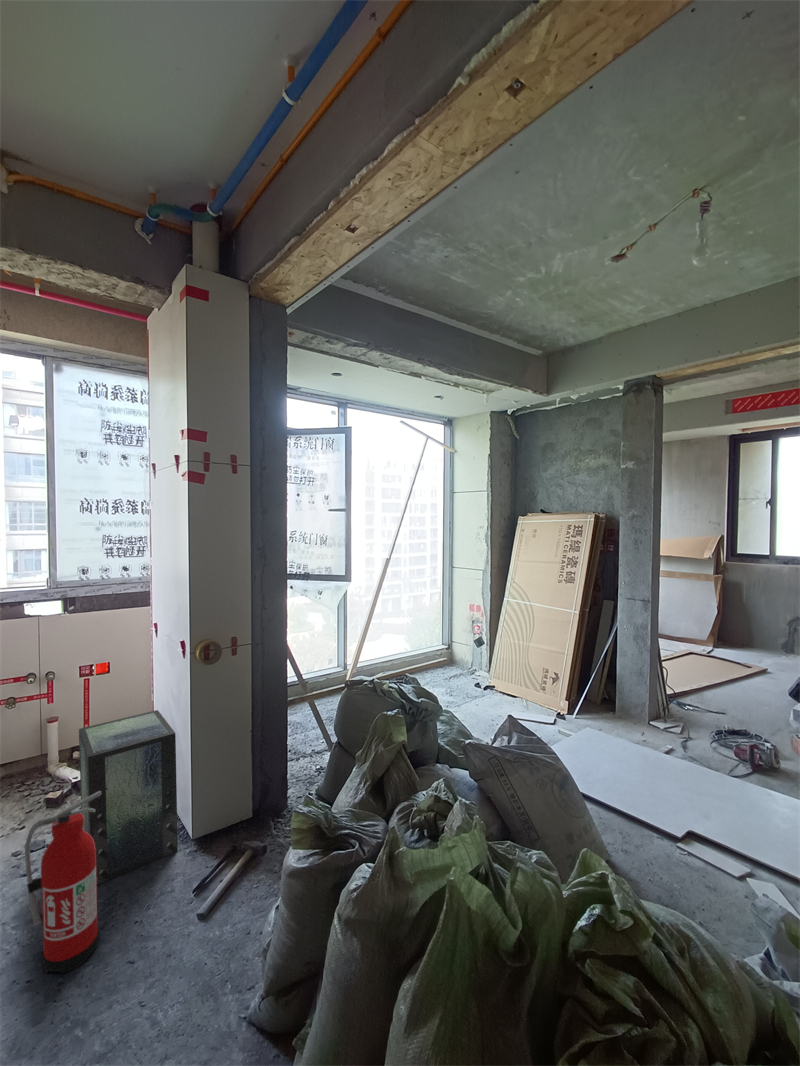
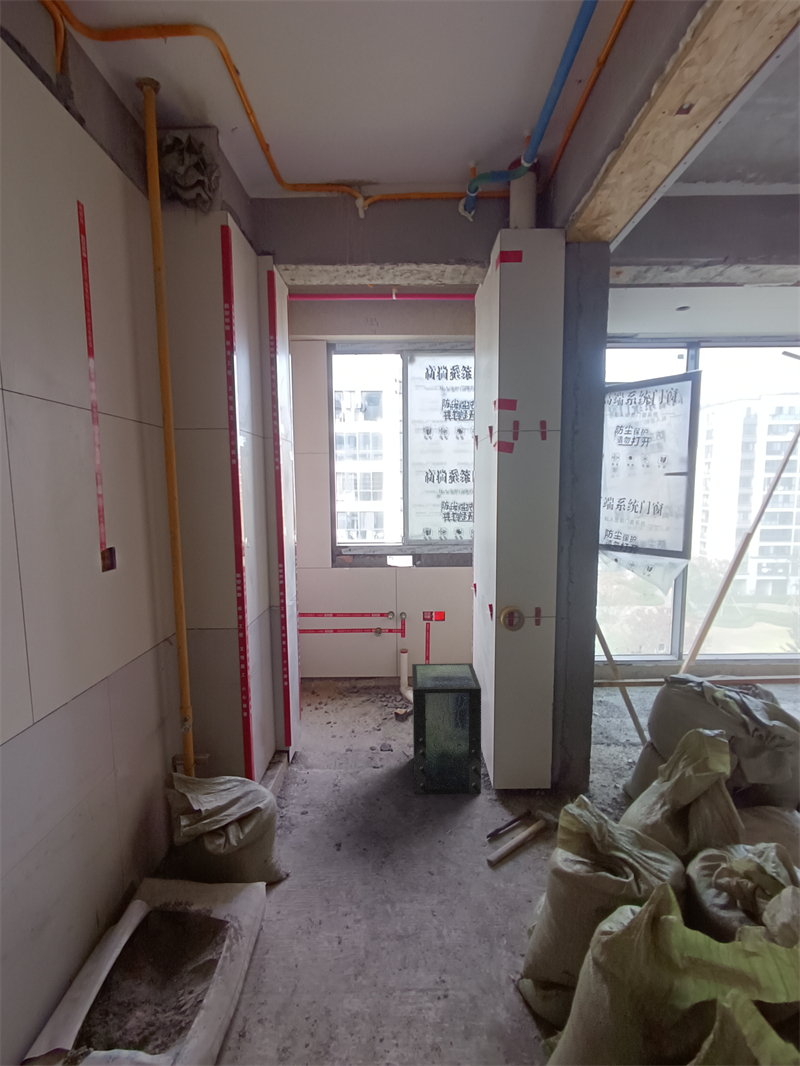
fire extinguisher: present [25,791,101,973] -> none [367,720,416,850]

